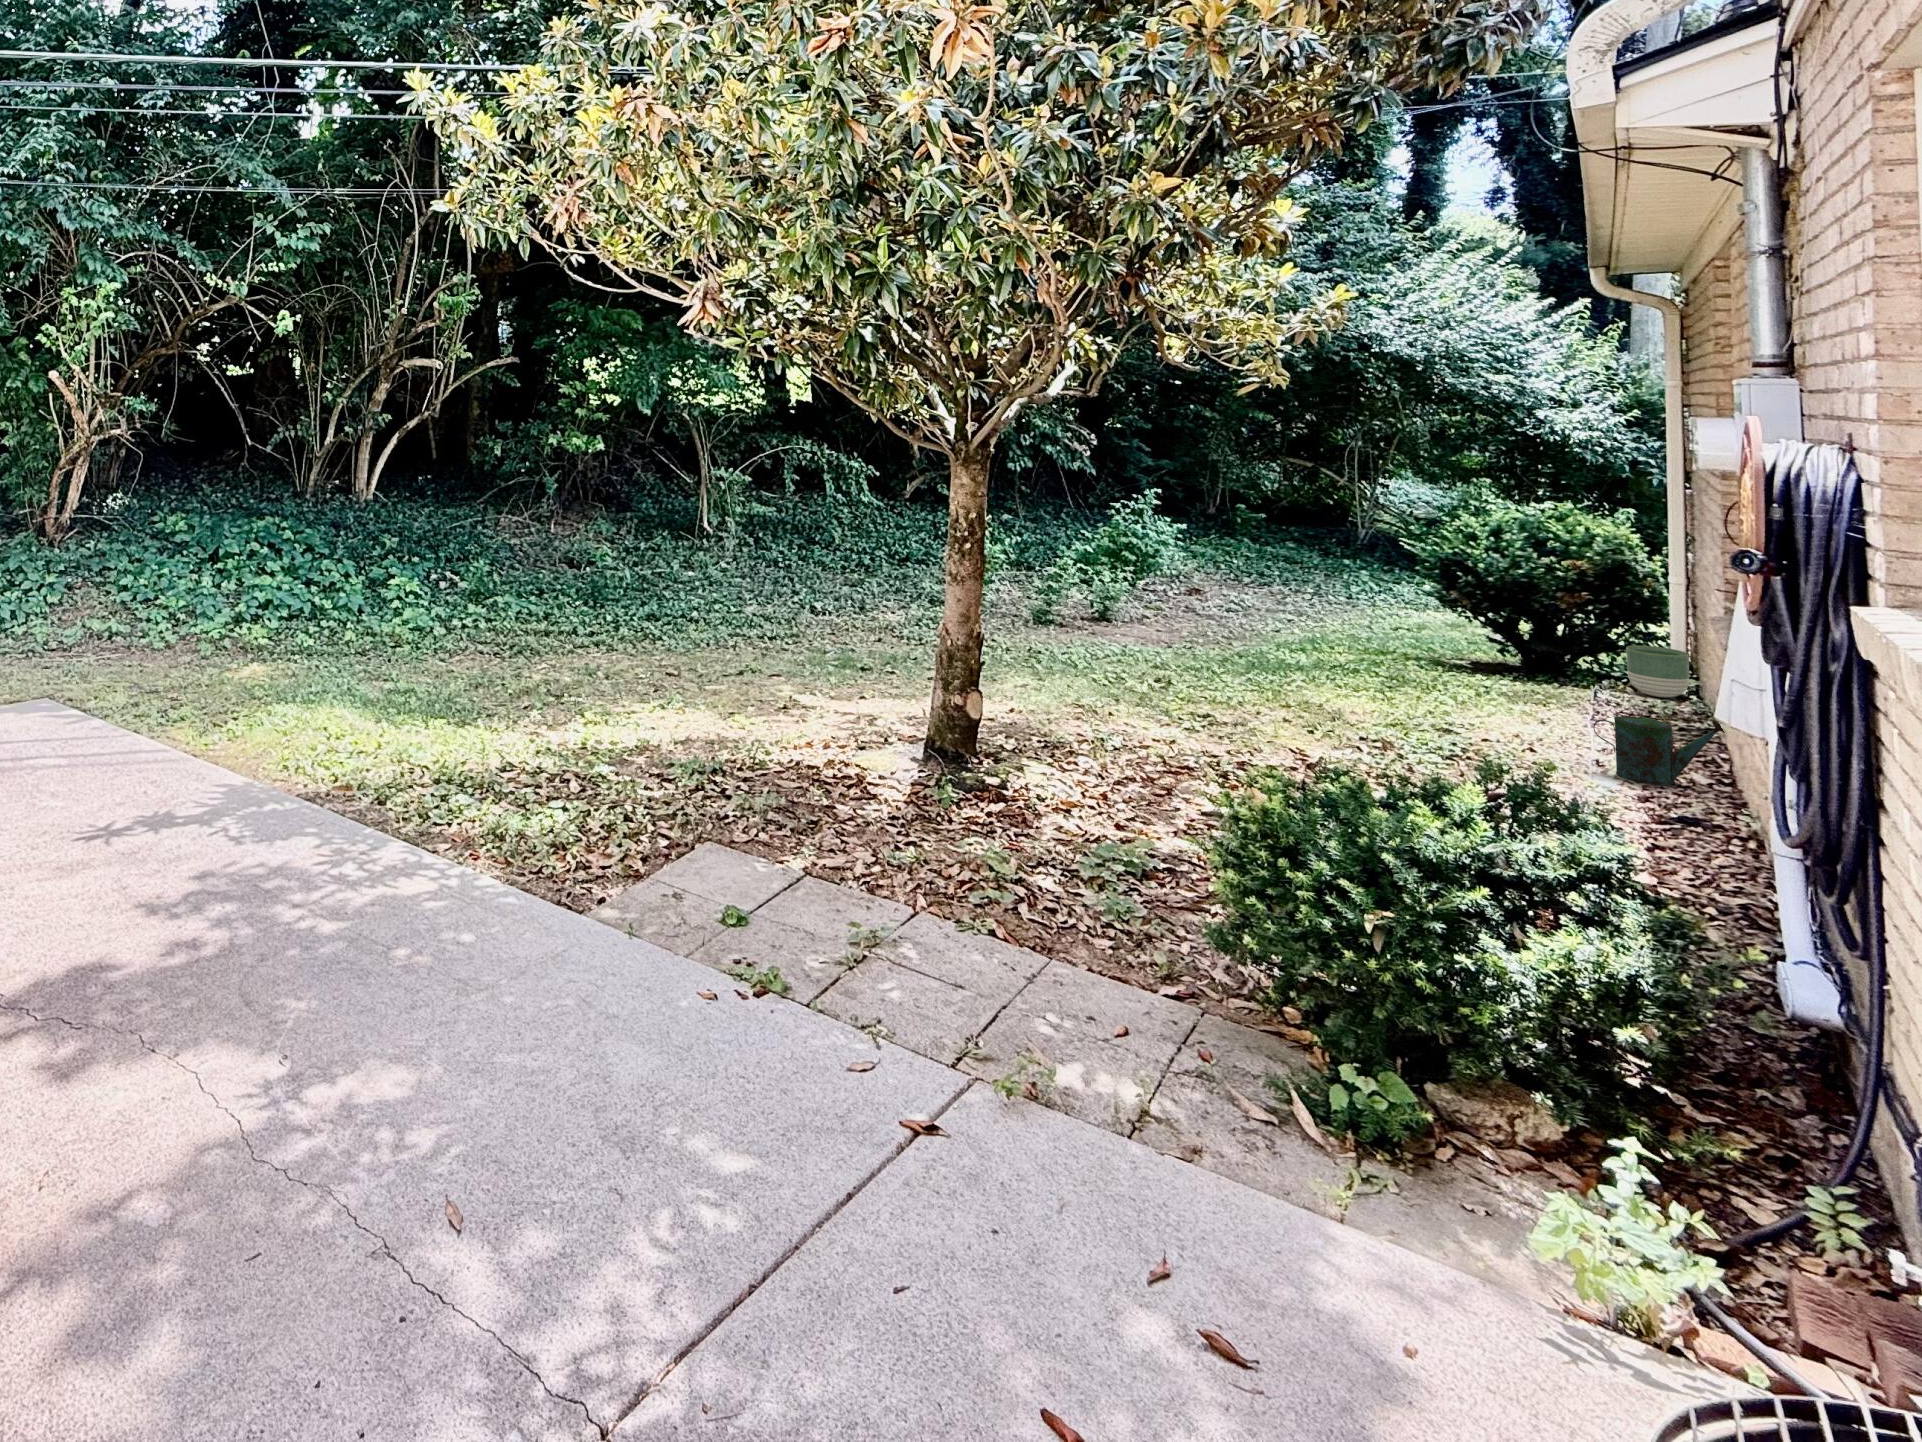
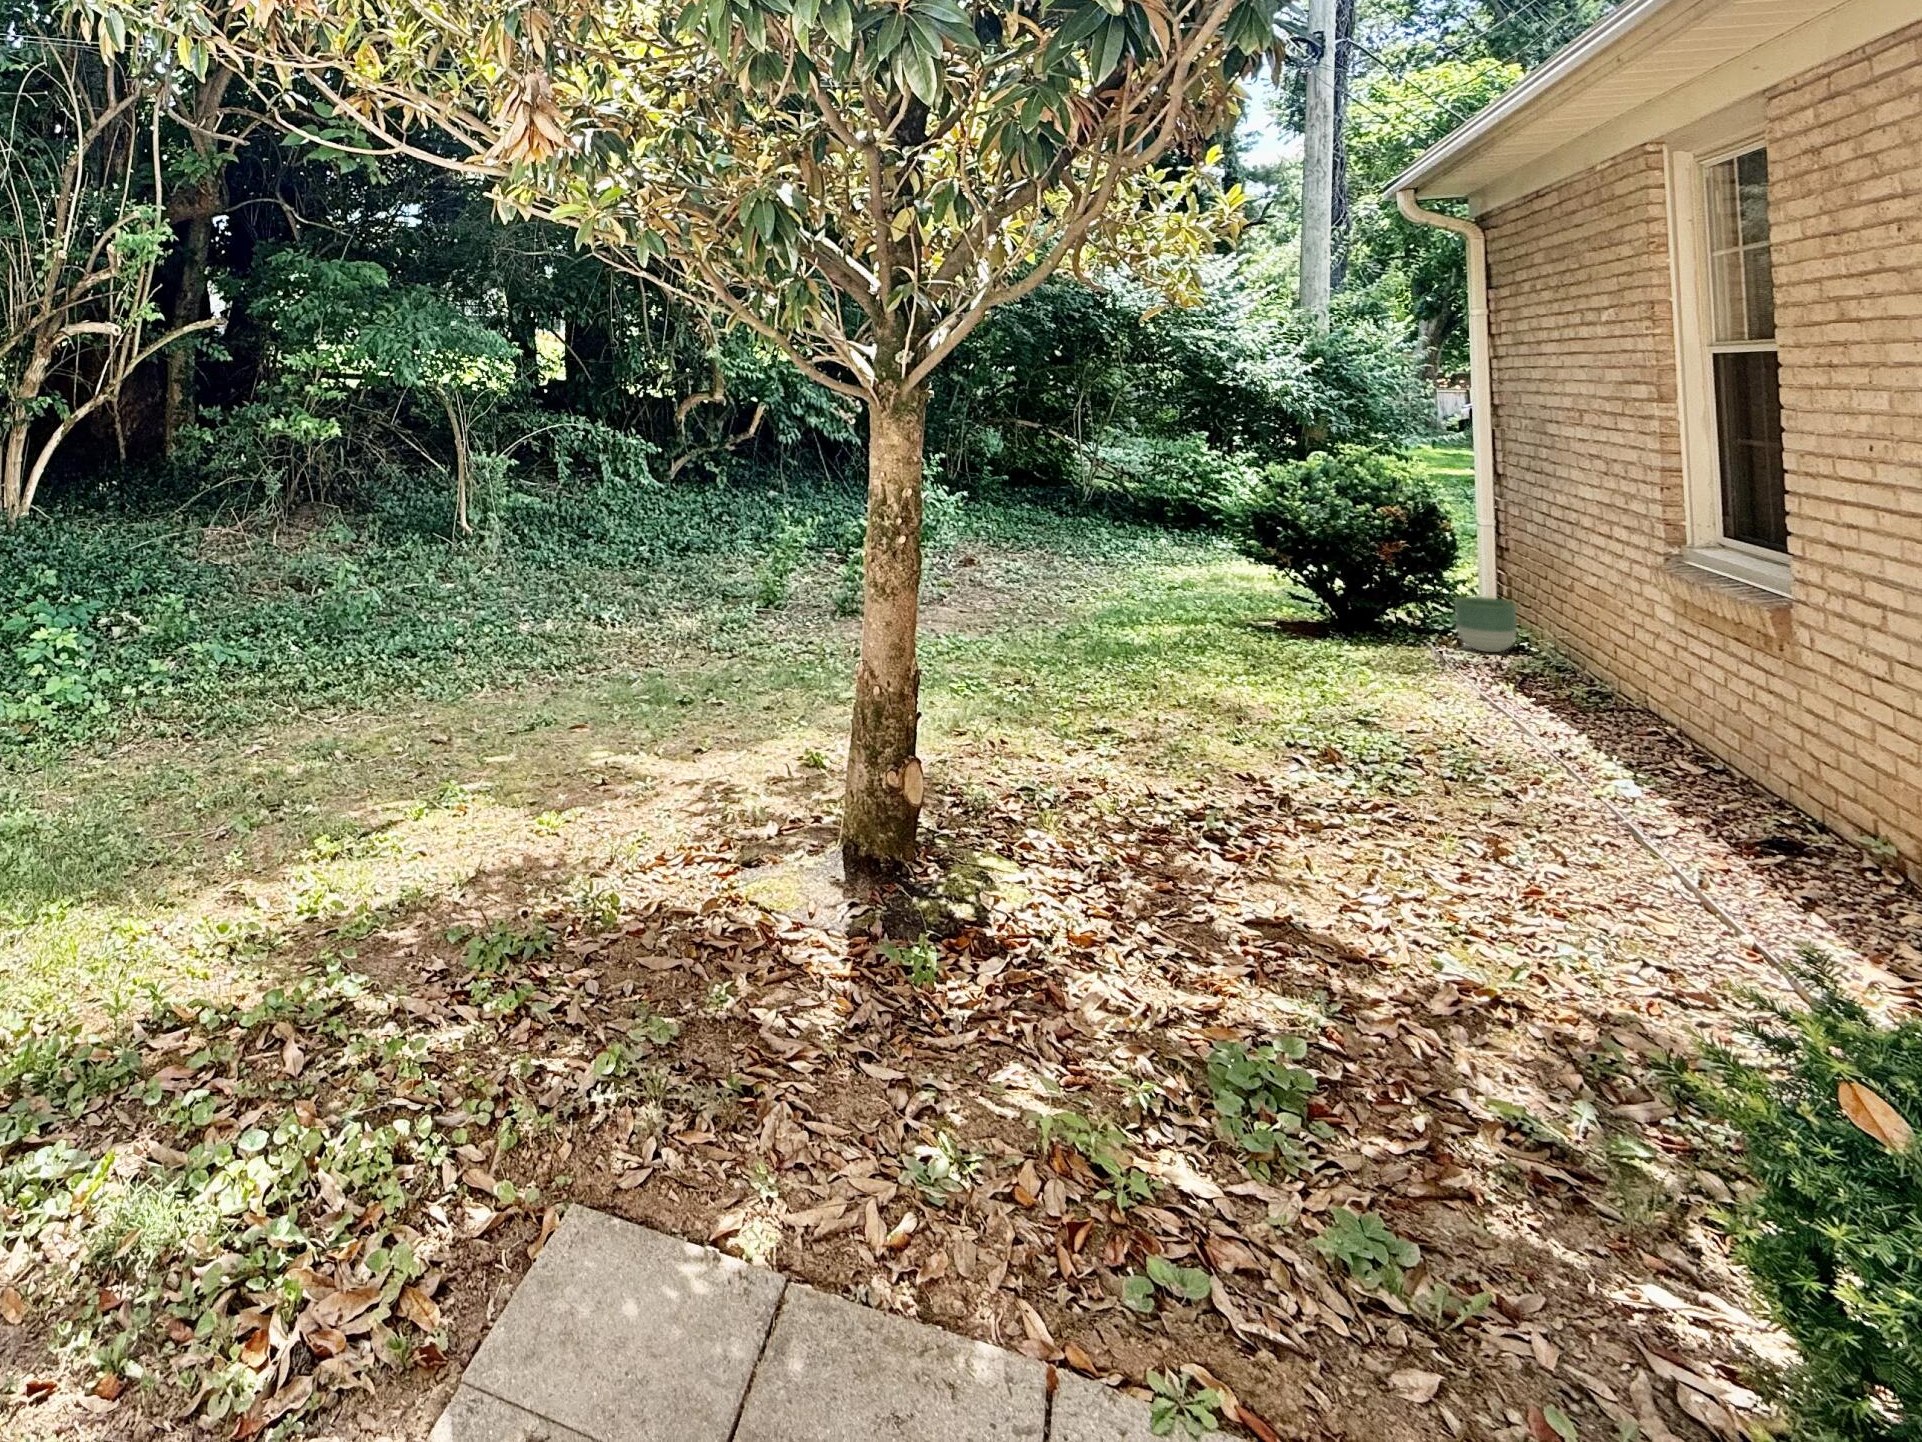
watering can: present [1594,715,1725,785] -> none [1563,695,1717,782]

